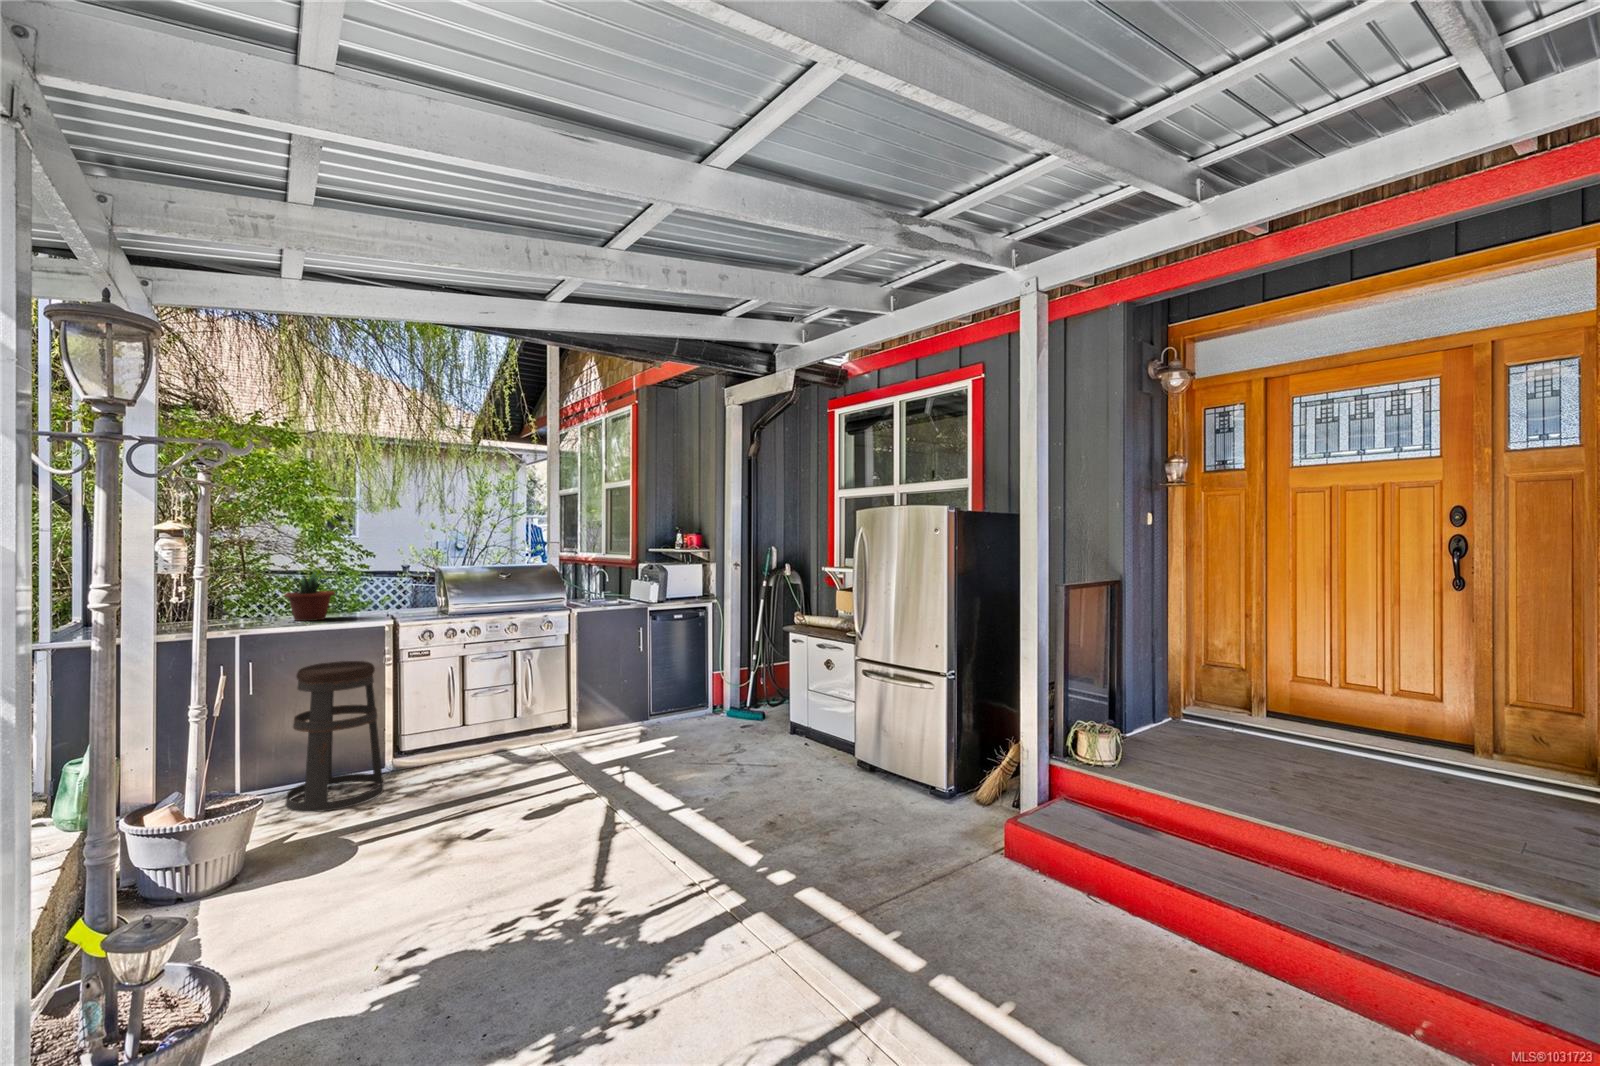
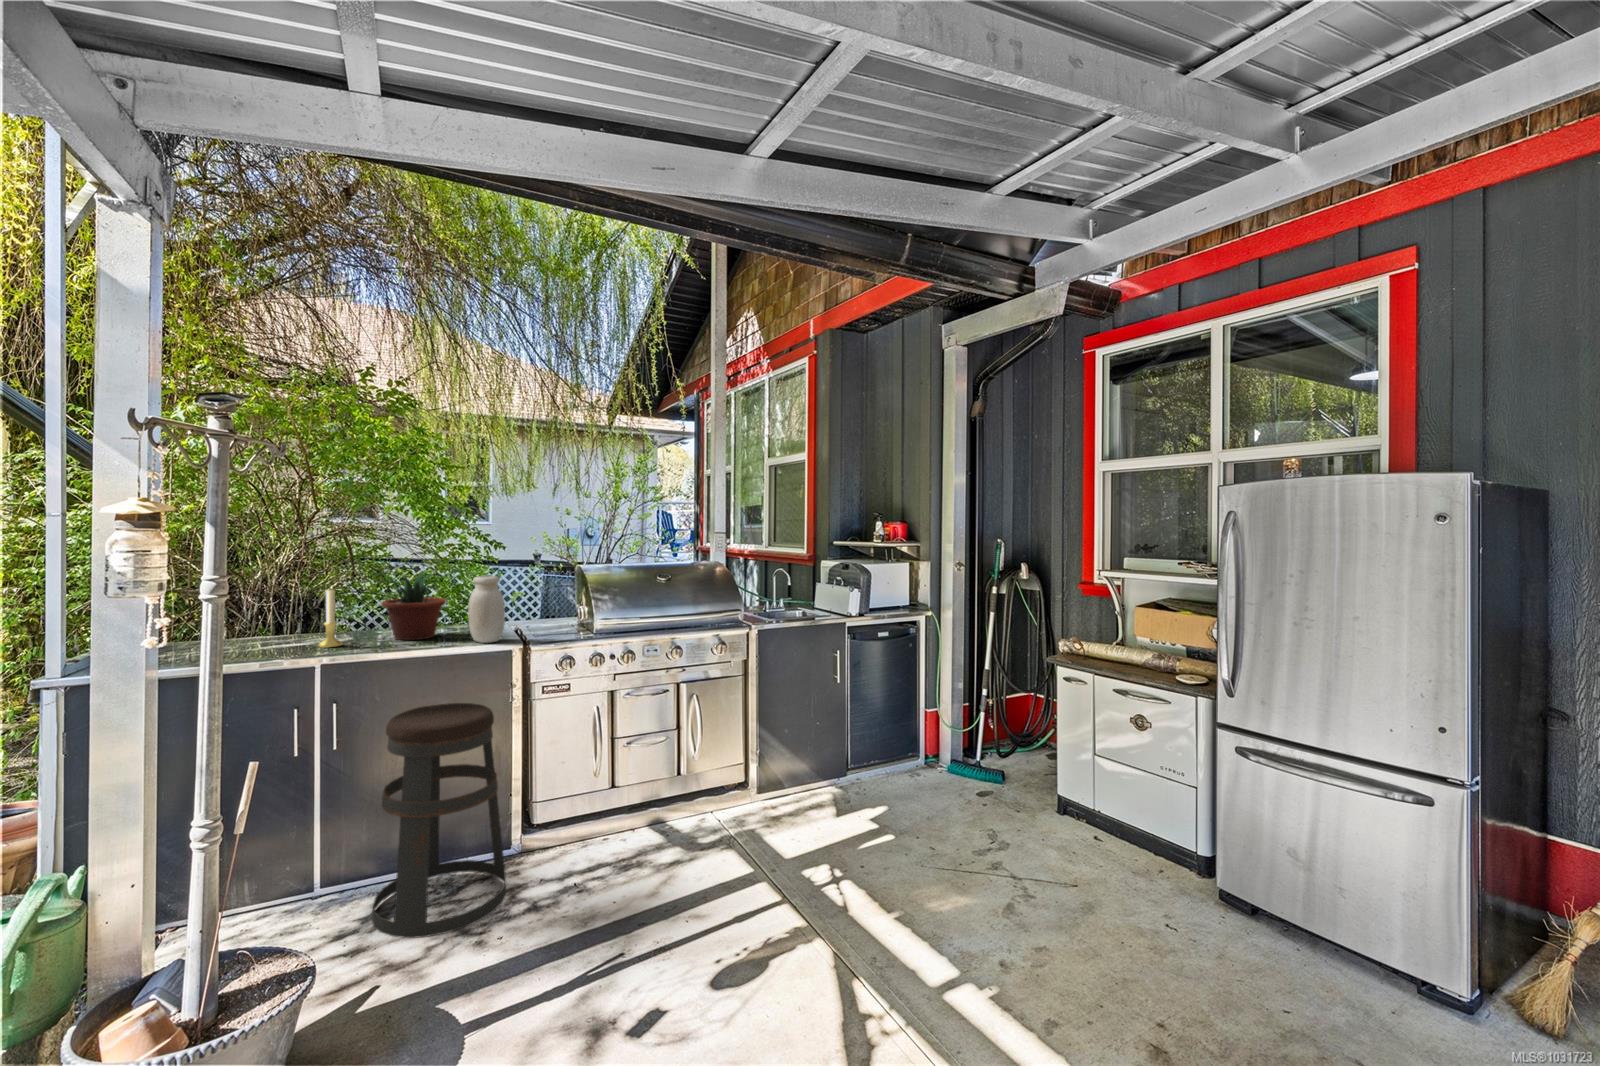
jar: none [353,573,381,621] -> present [468,576,505,643]
candle holder: none [238,583,256,625] -> present [319,590,342,648]

